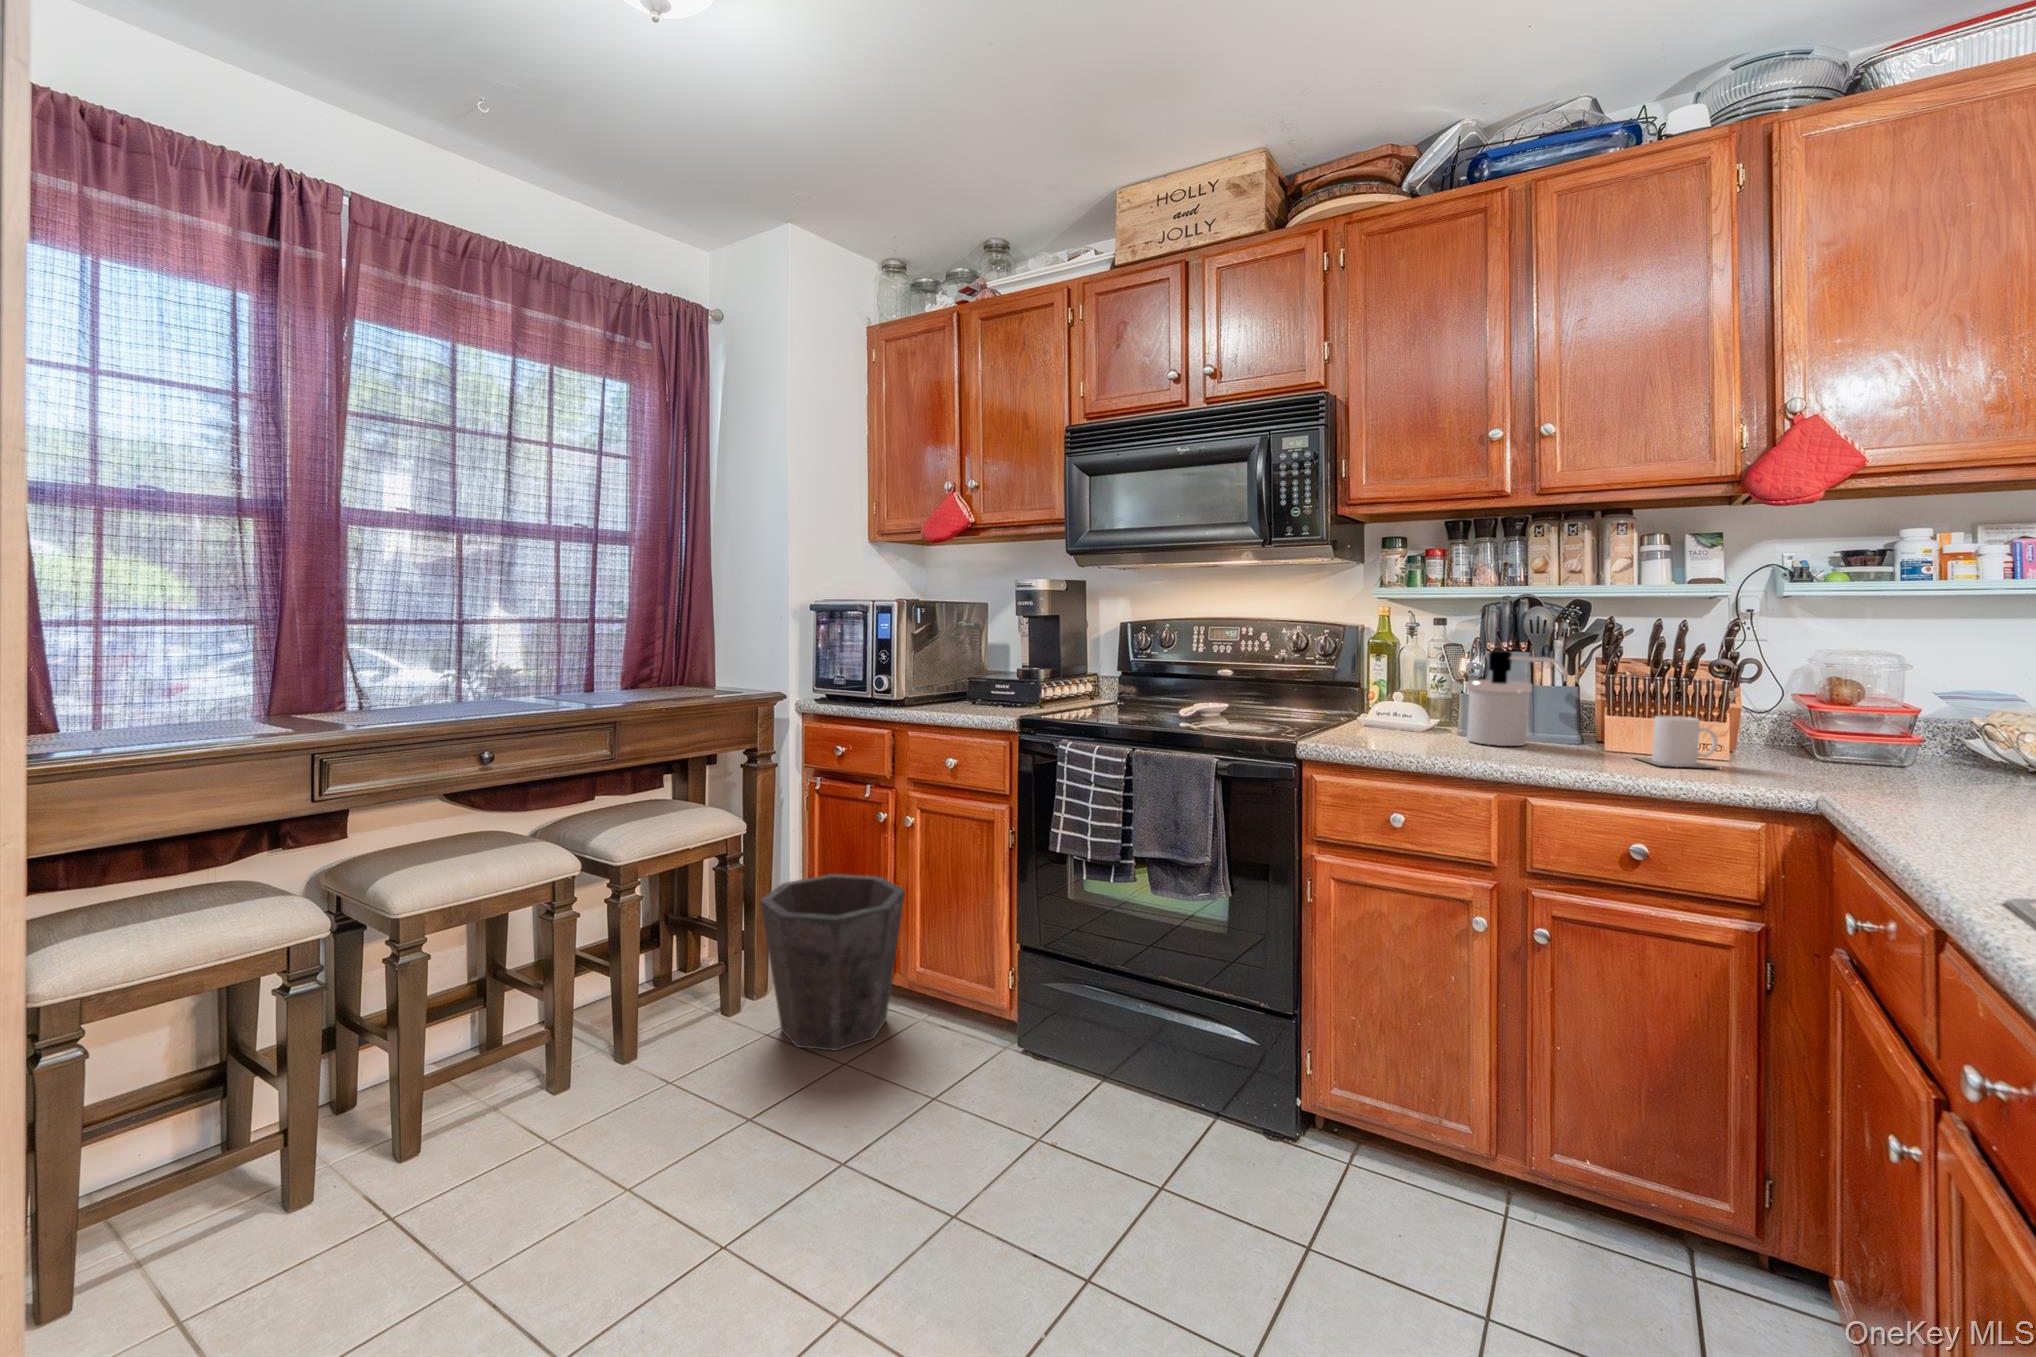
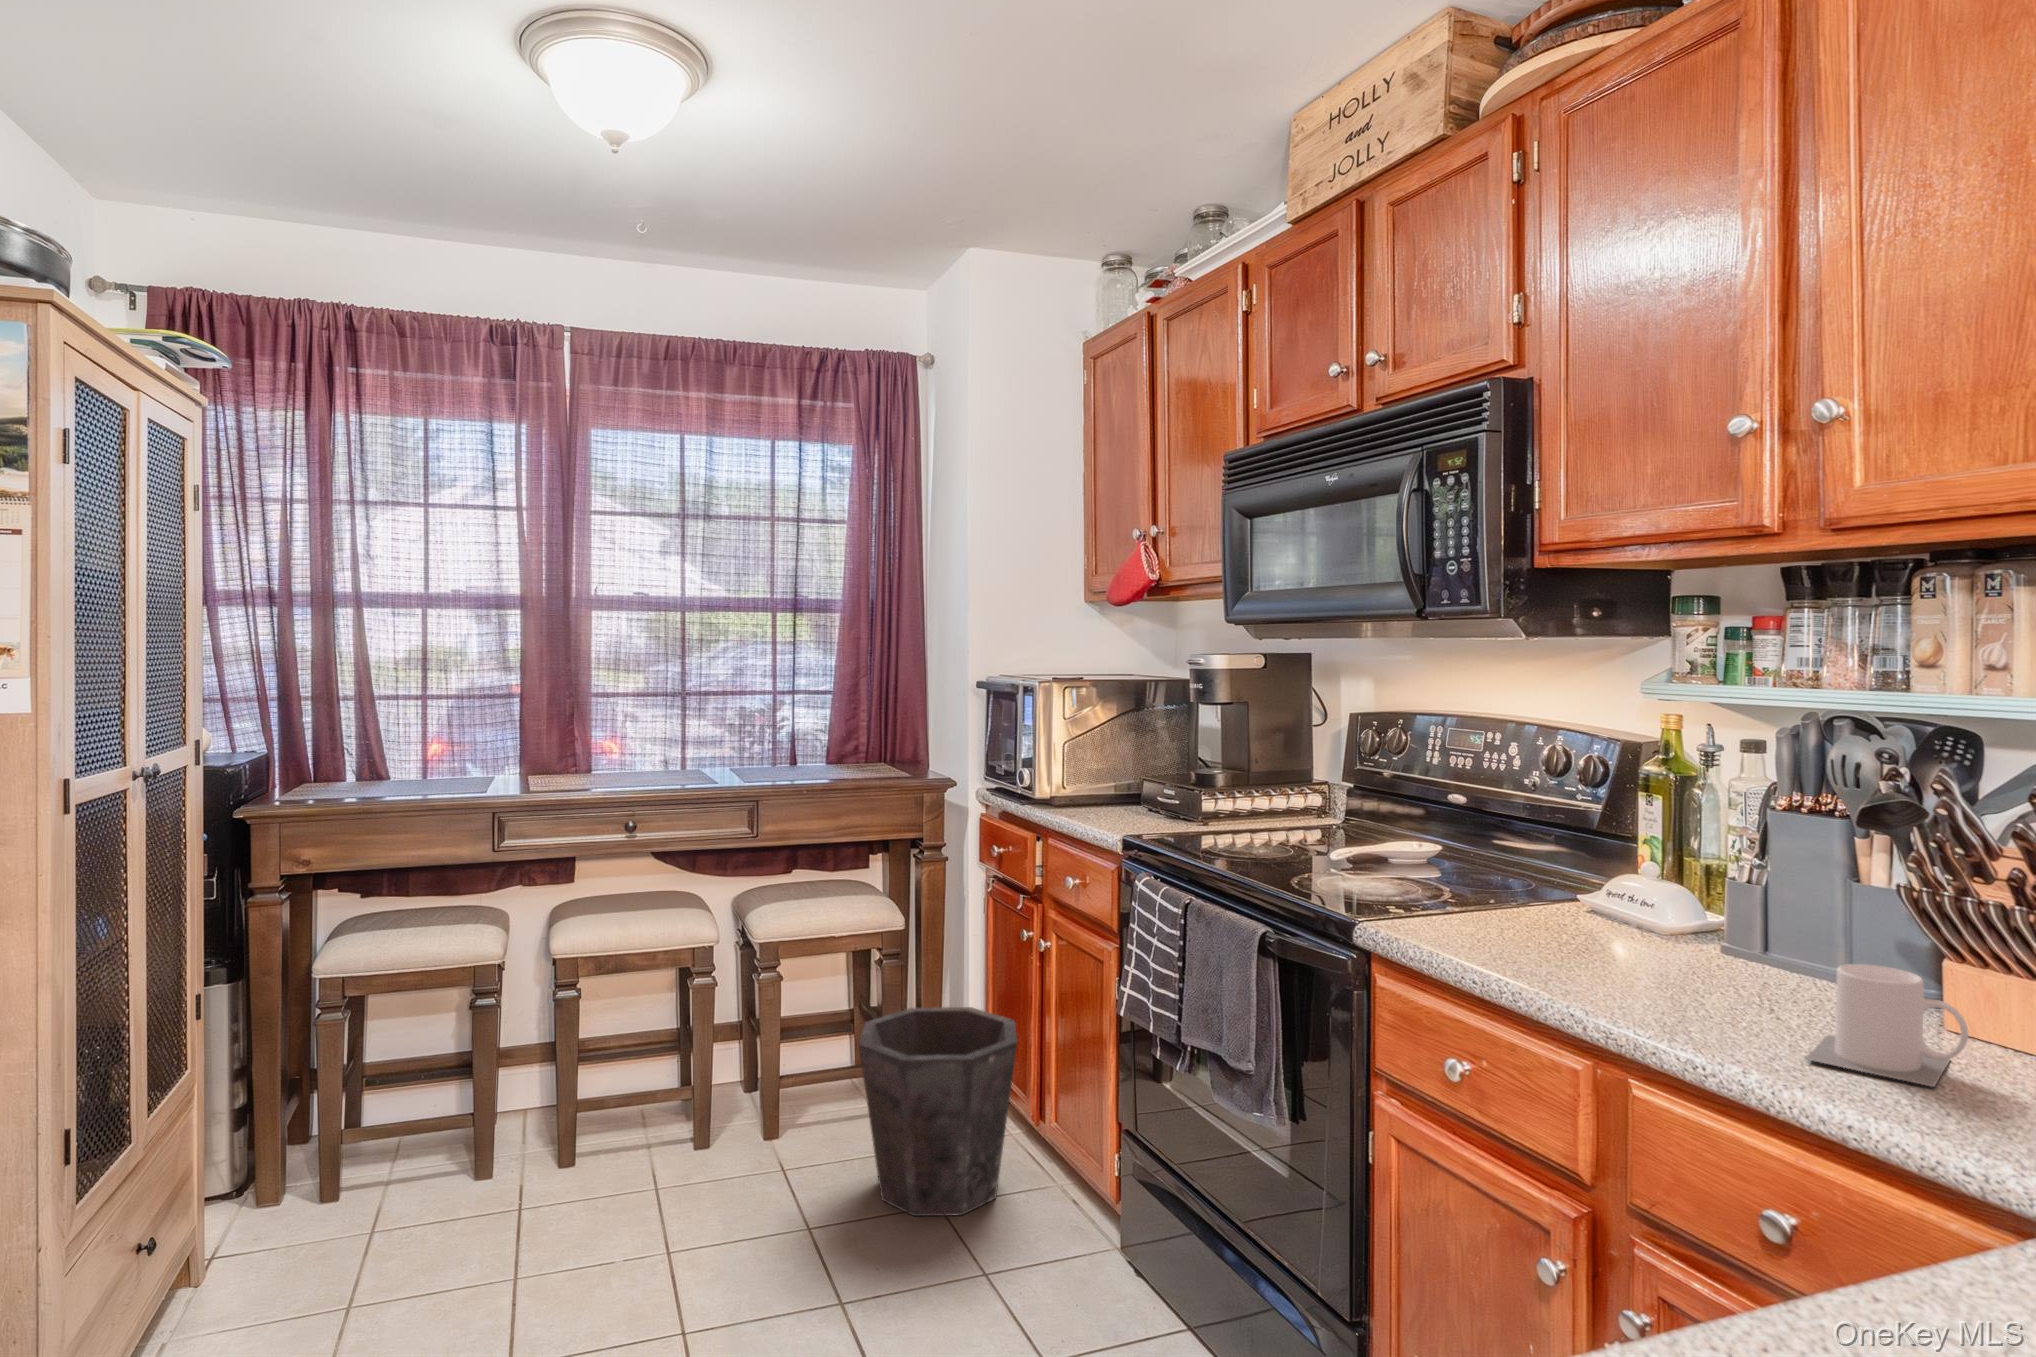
soap dispenser: present [1467,650,1567,746] -> none [1609,808,1735,980]

